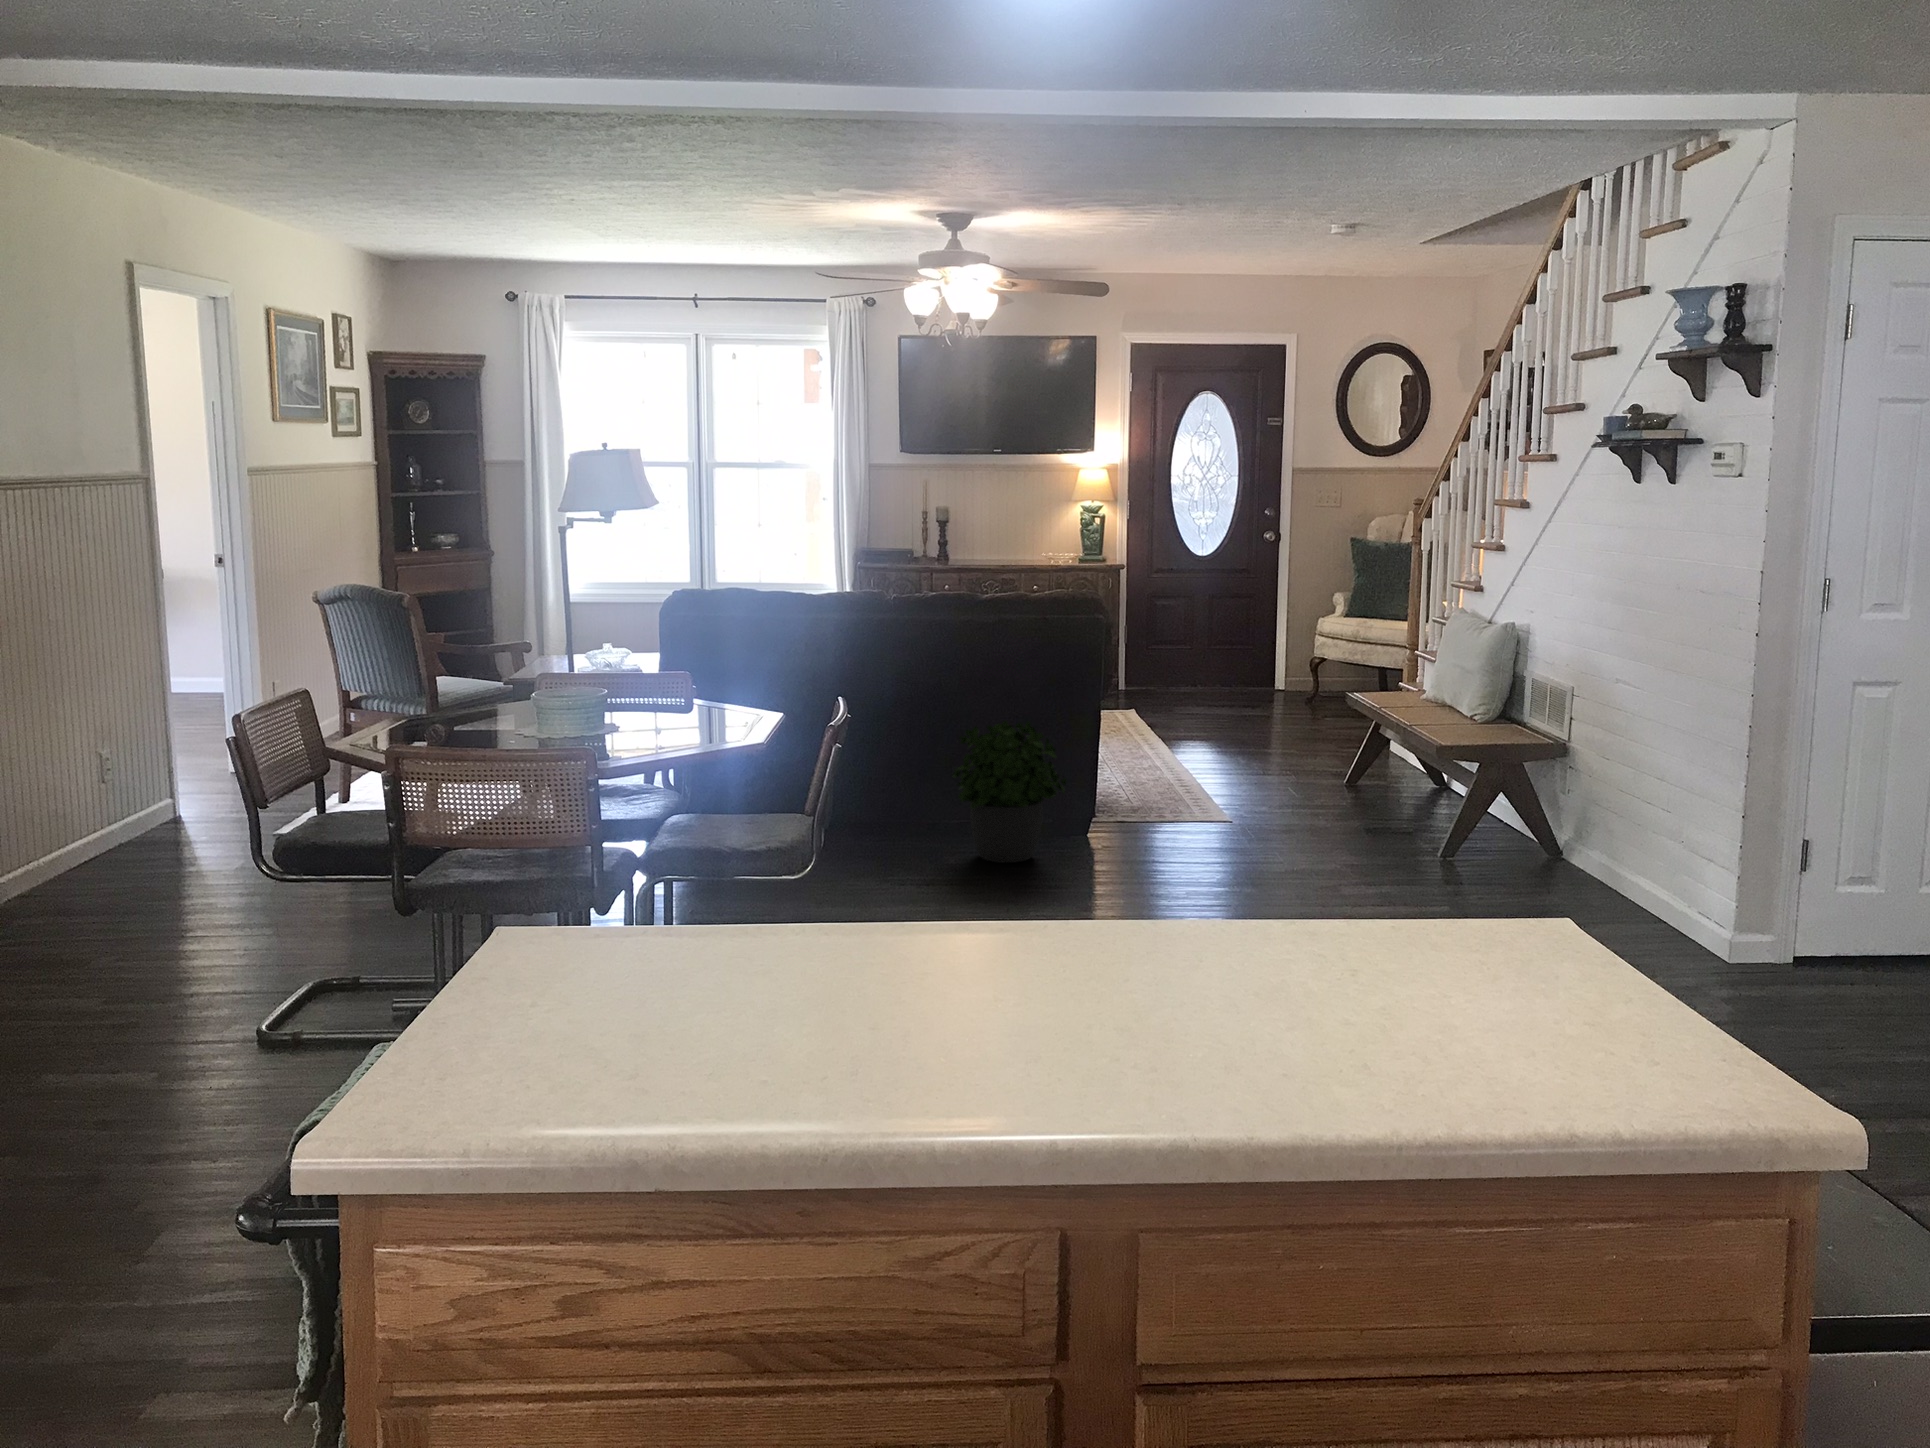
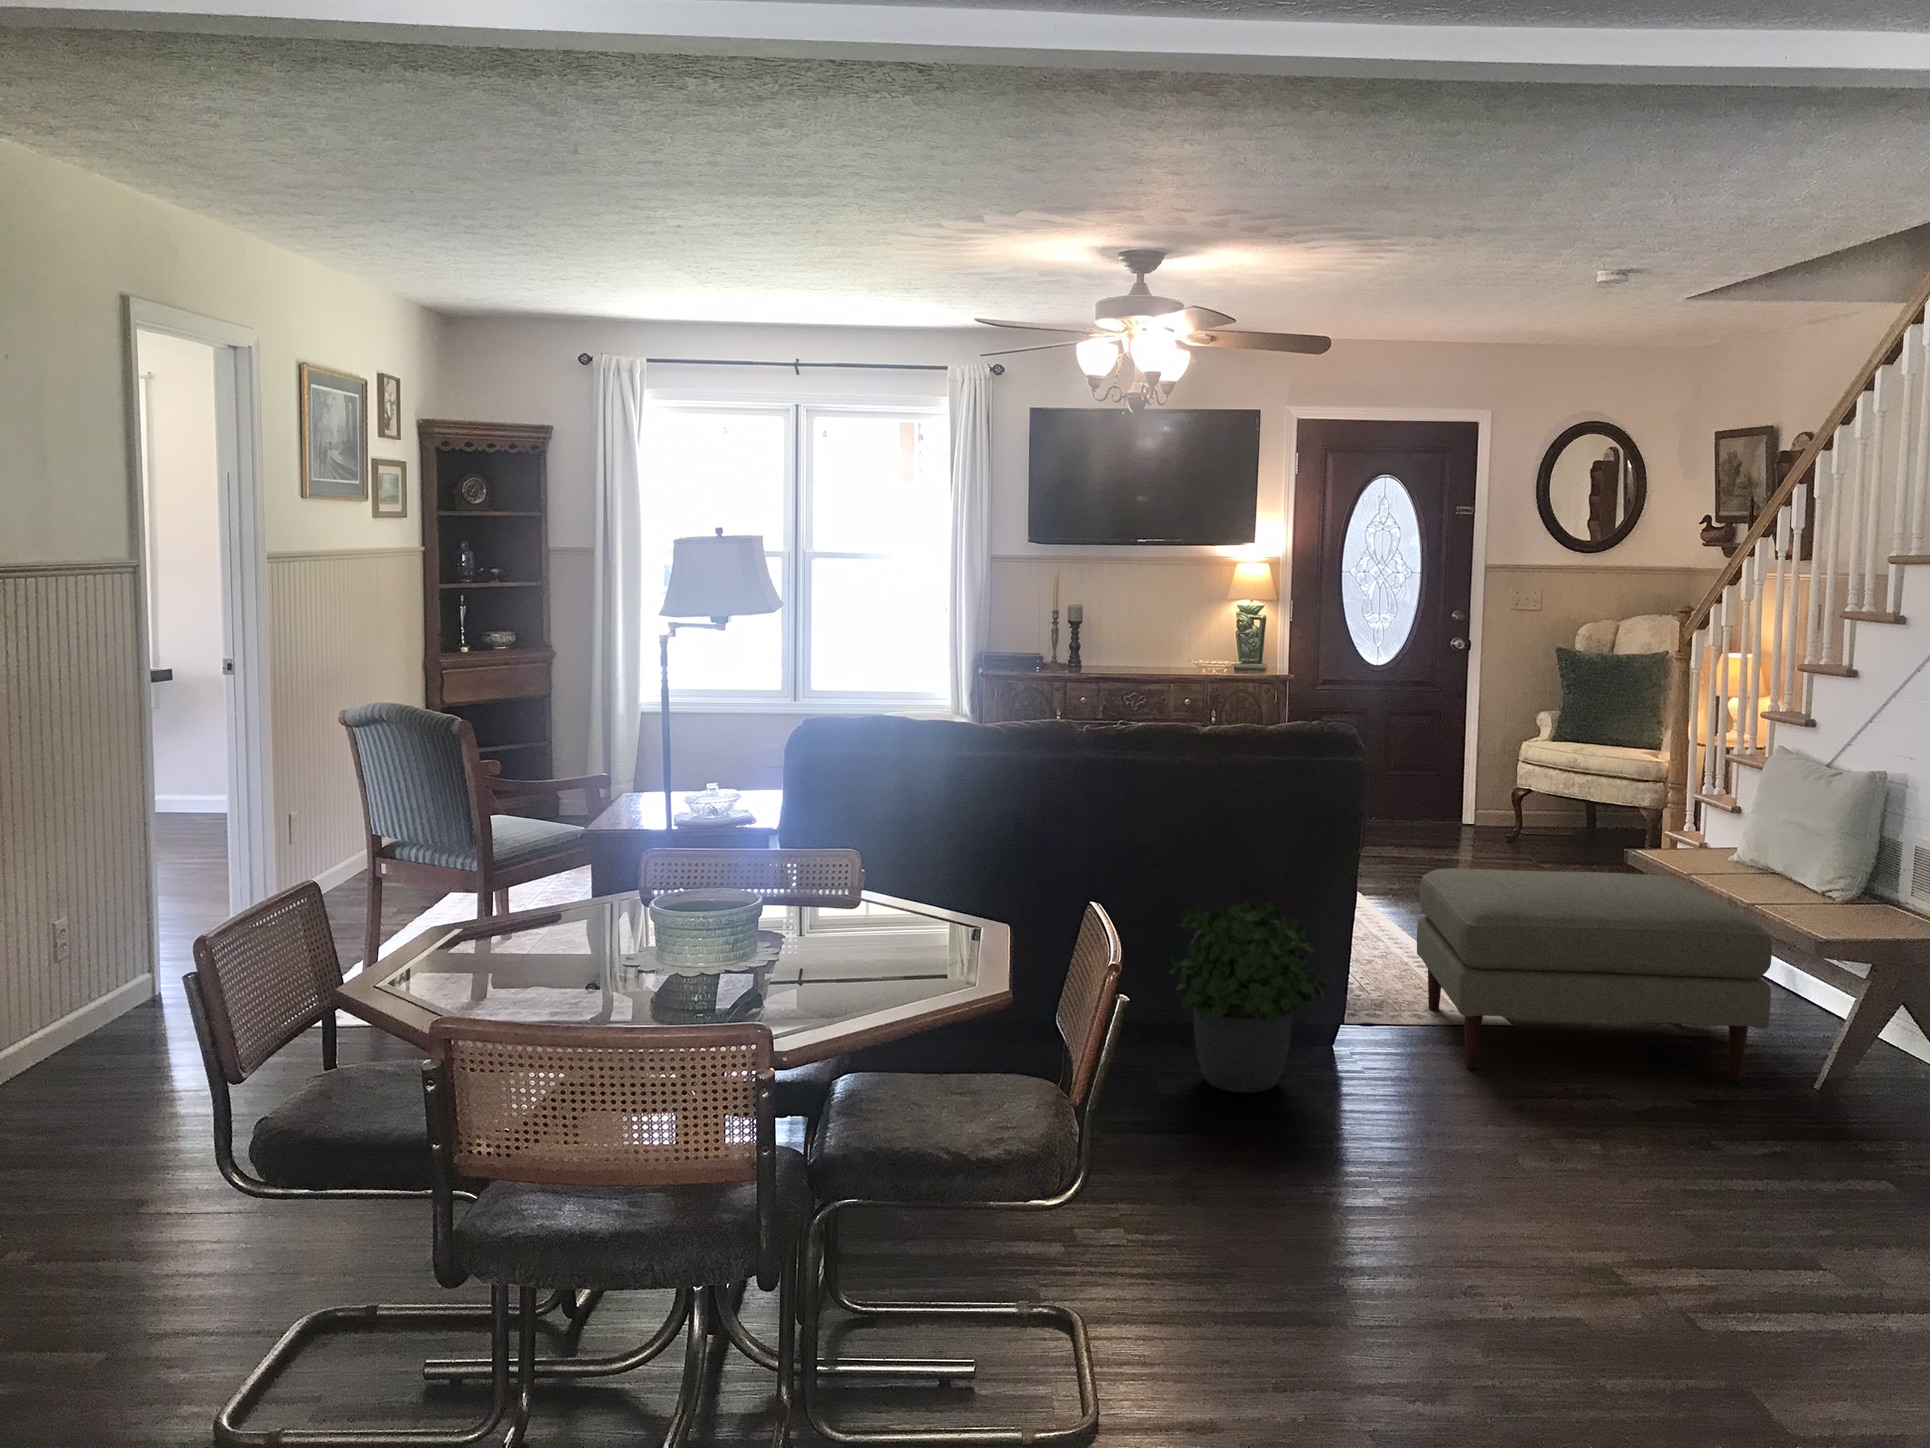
ottoman: none [1165,704,1403,852] -> present [1417,868,1772,1081]

